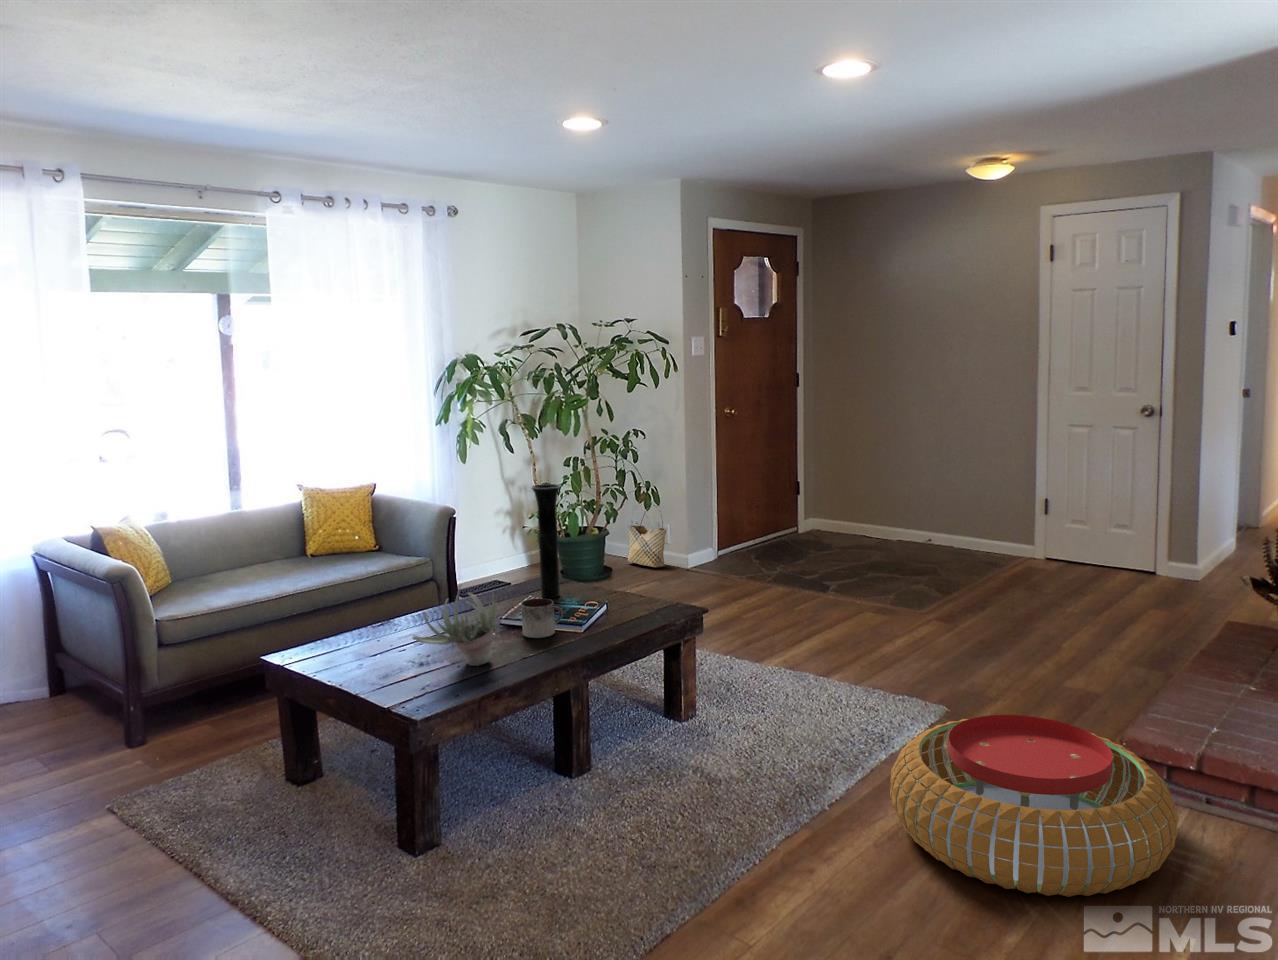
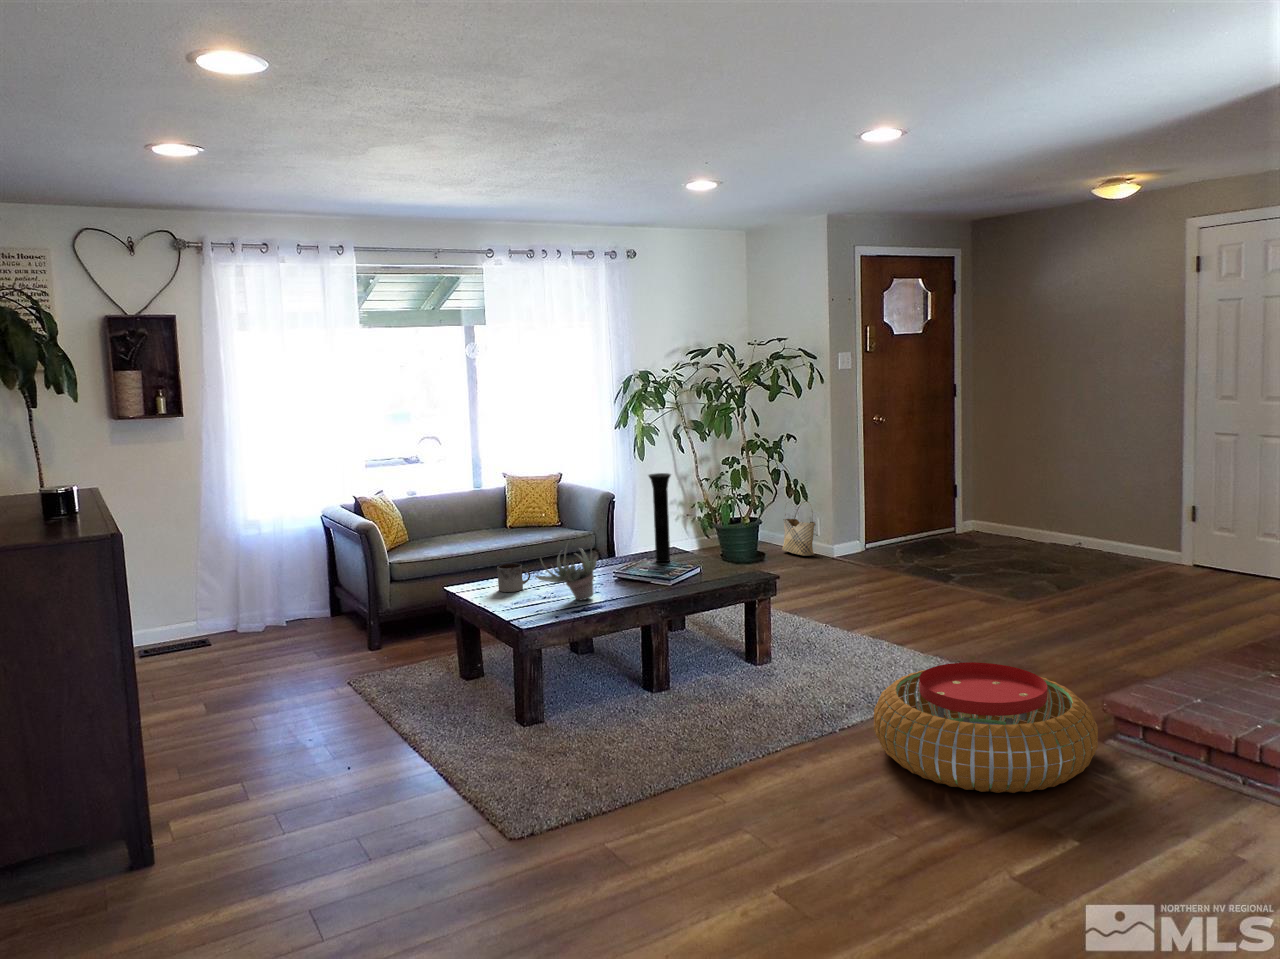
mug: present [521,598,563,638] -> present [497,563,530,592]

